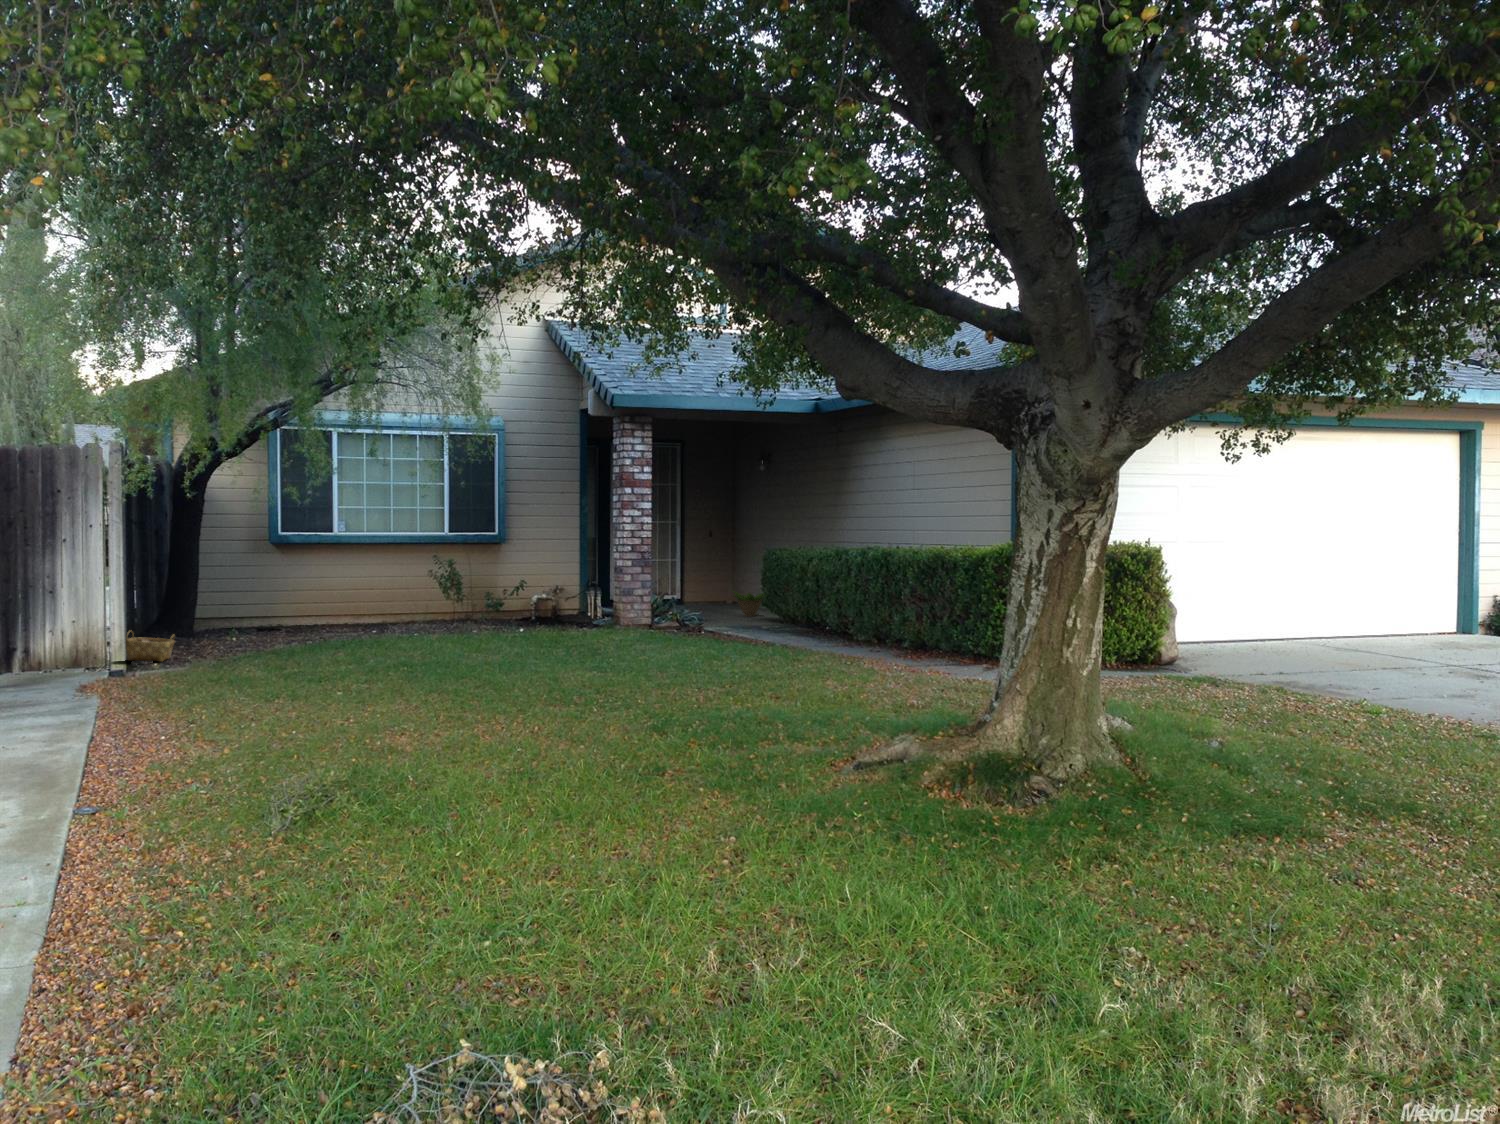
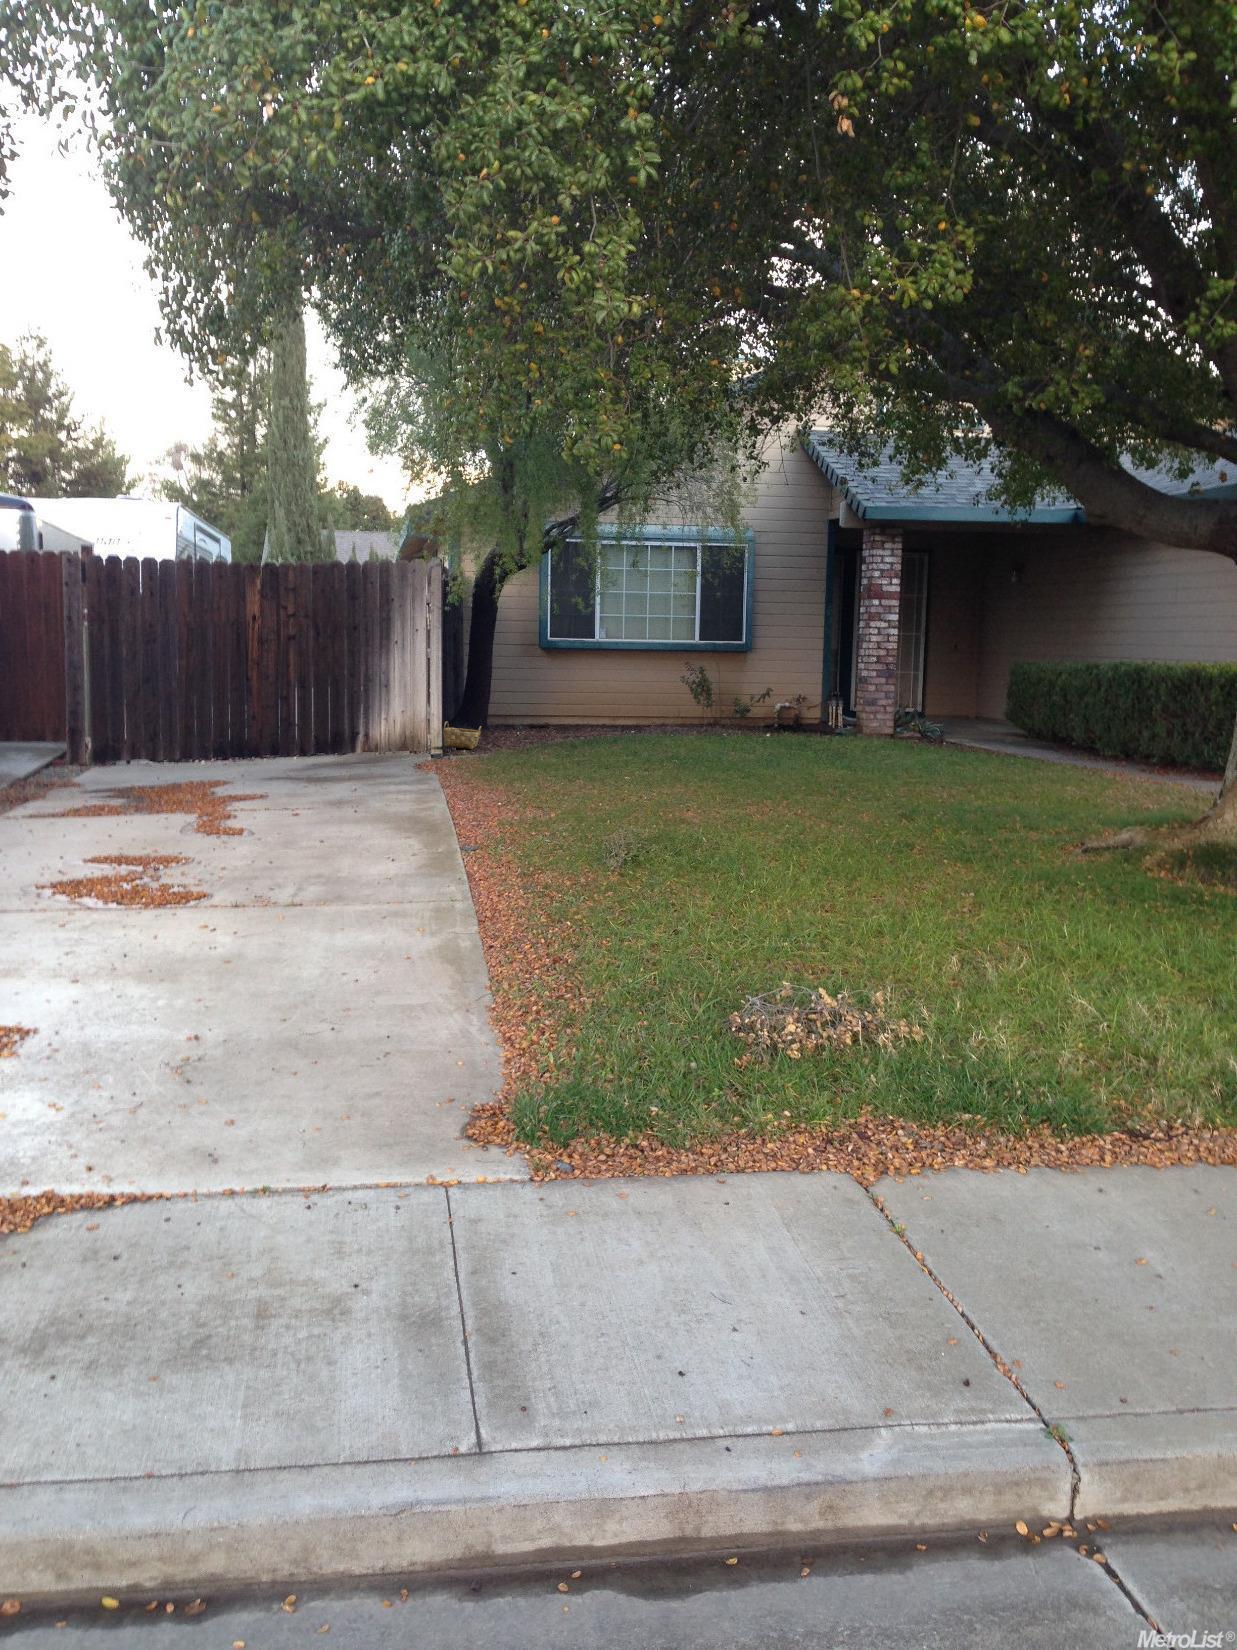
decorative plant: present [733,592,765,616] -> none [975,705,1014,731]

